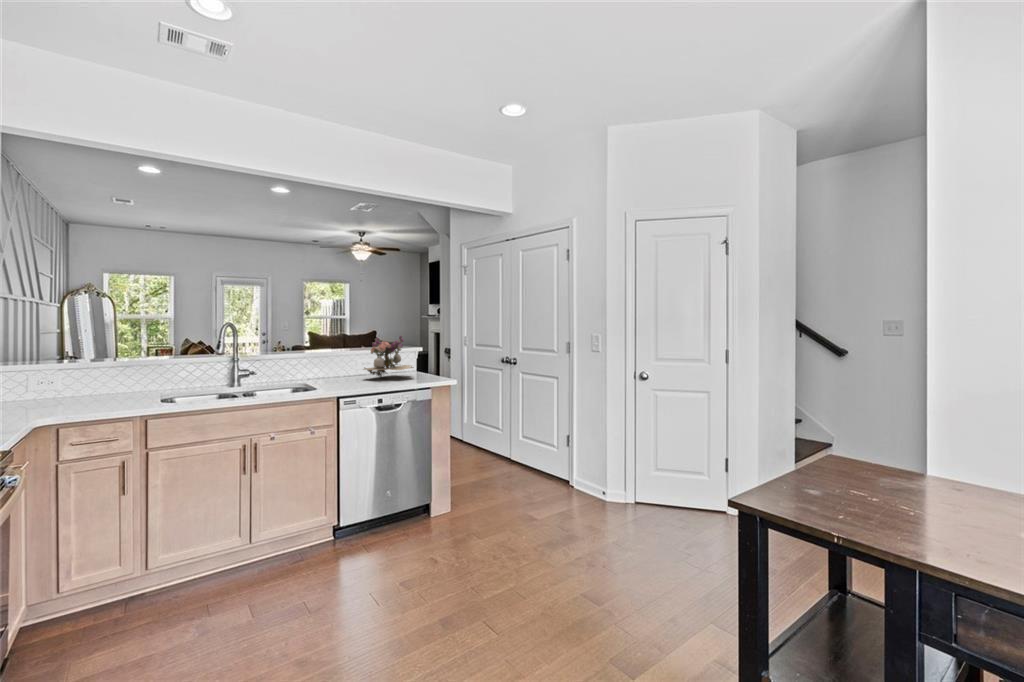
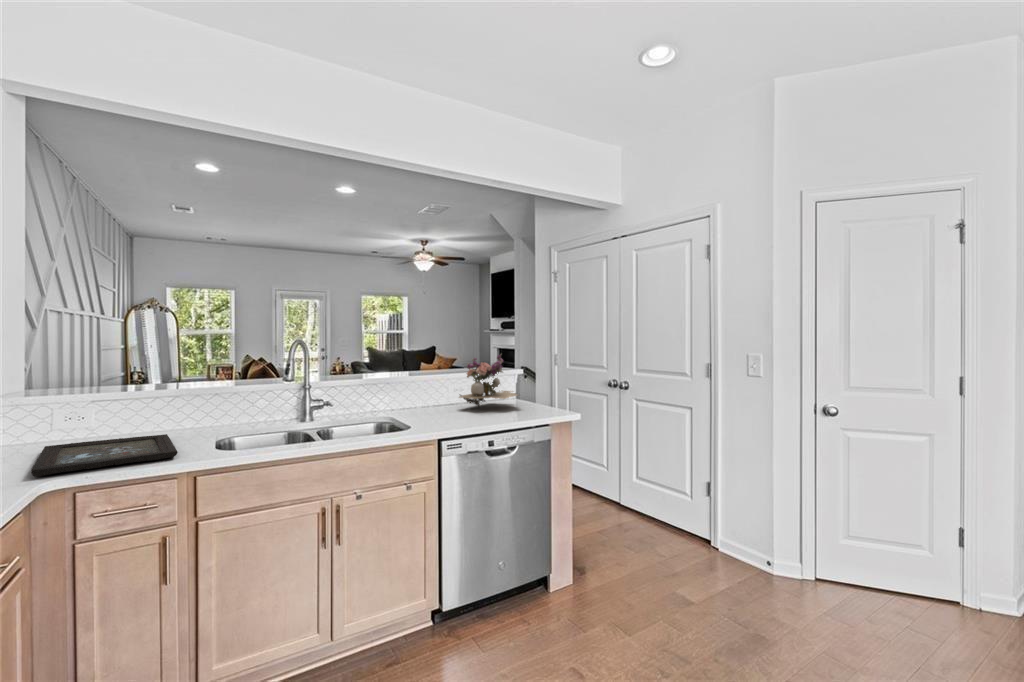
tray: none [27,394,131,416] -> present [31,434,178,476]

